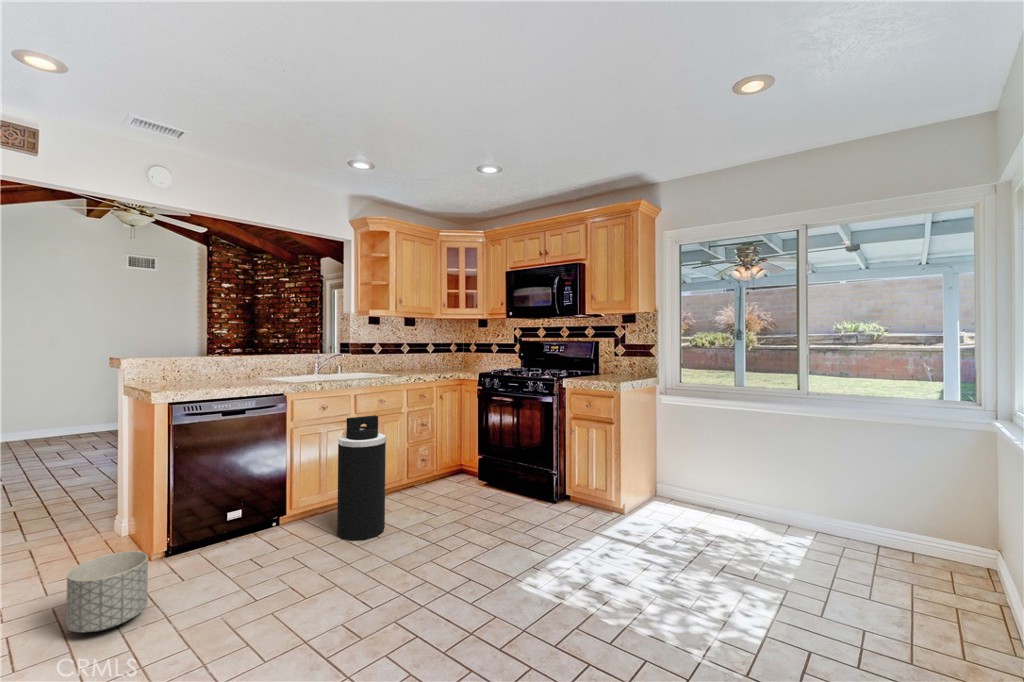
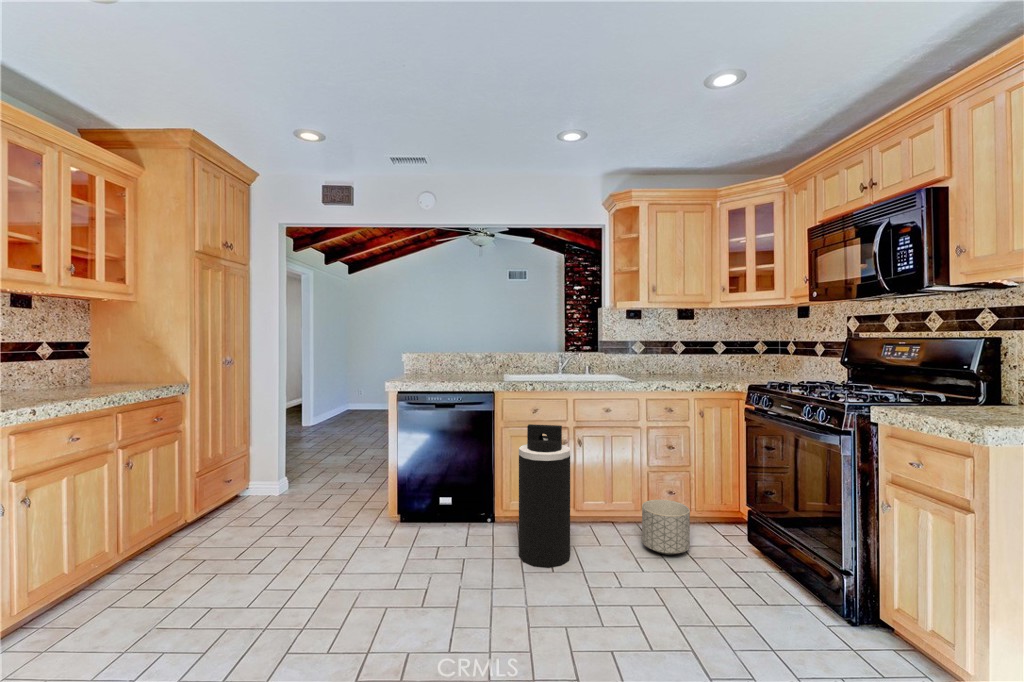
planter: present [67,551,148,632] -> present [642,500,690,555]

